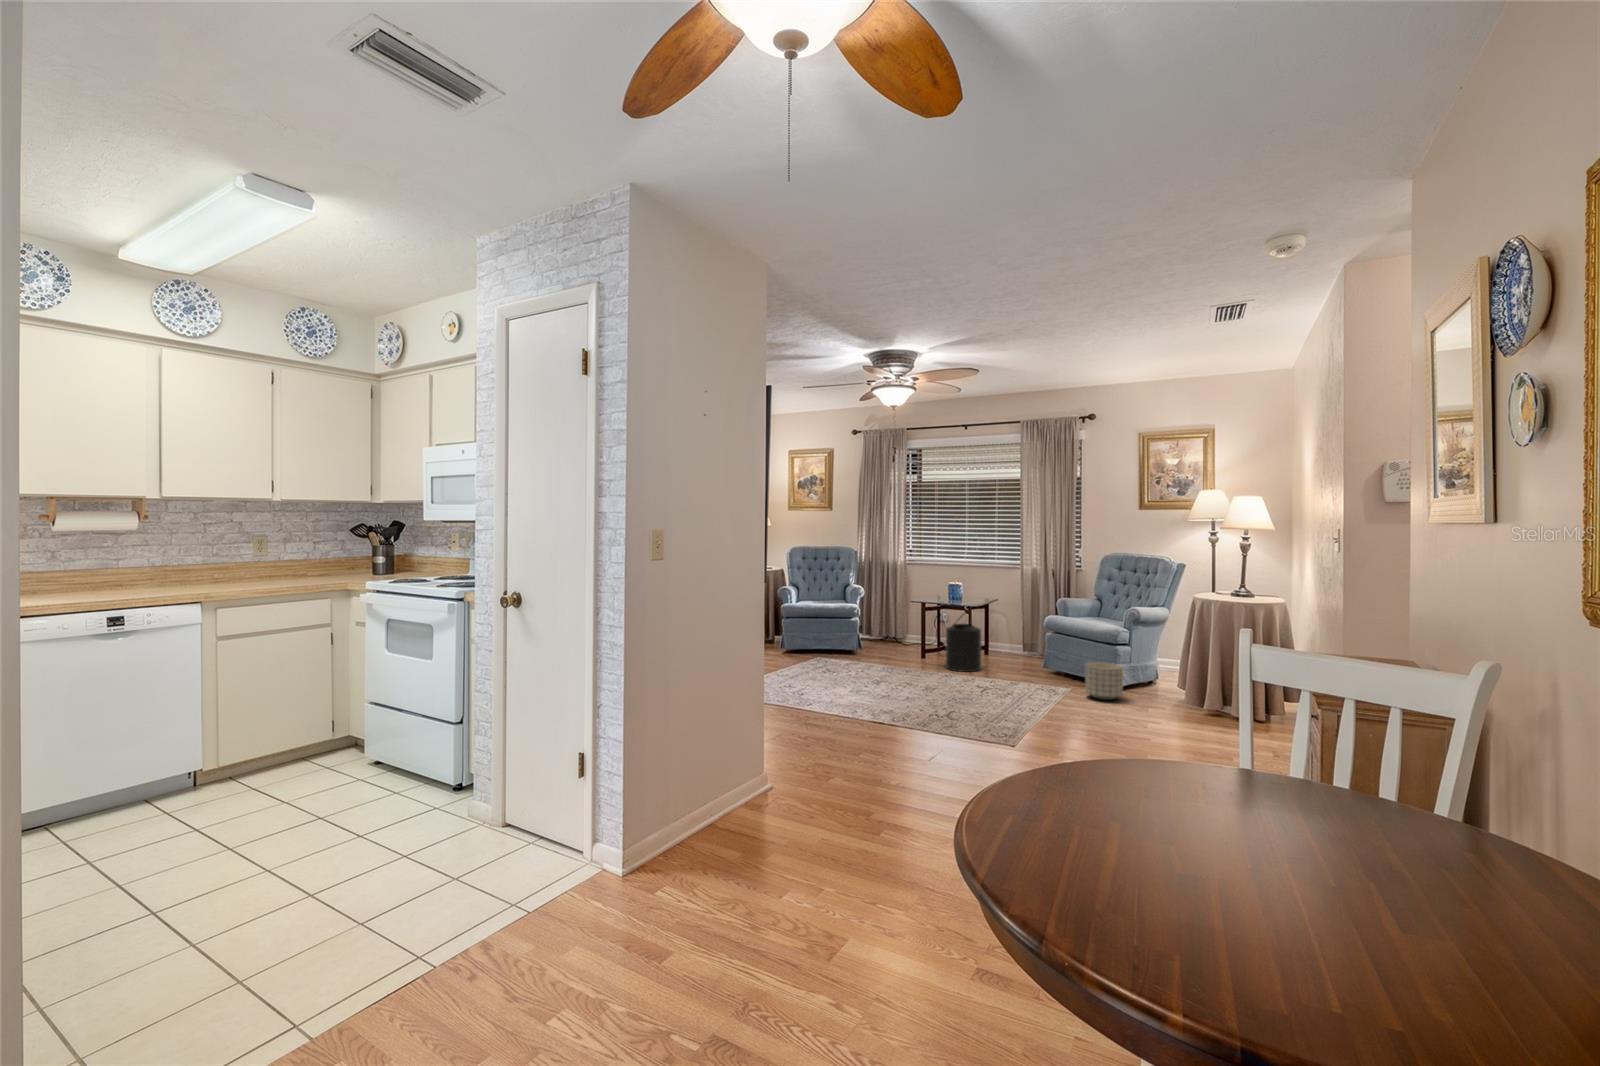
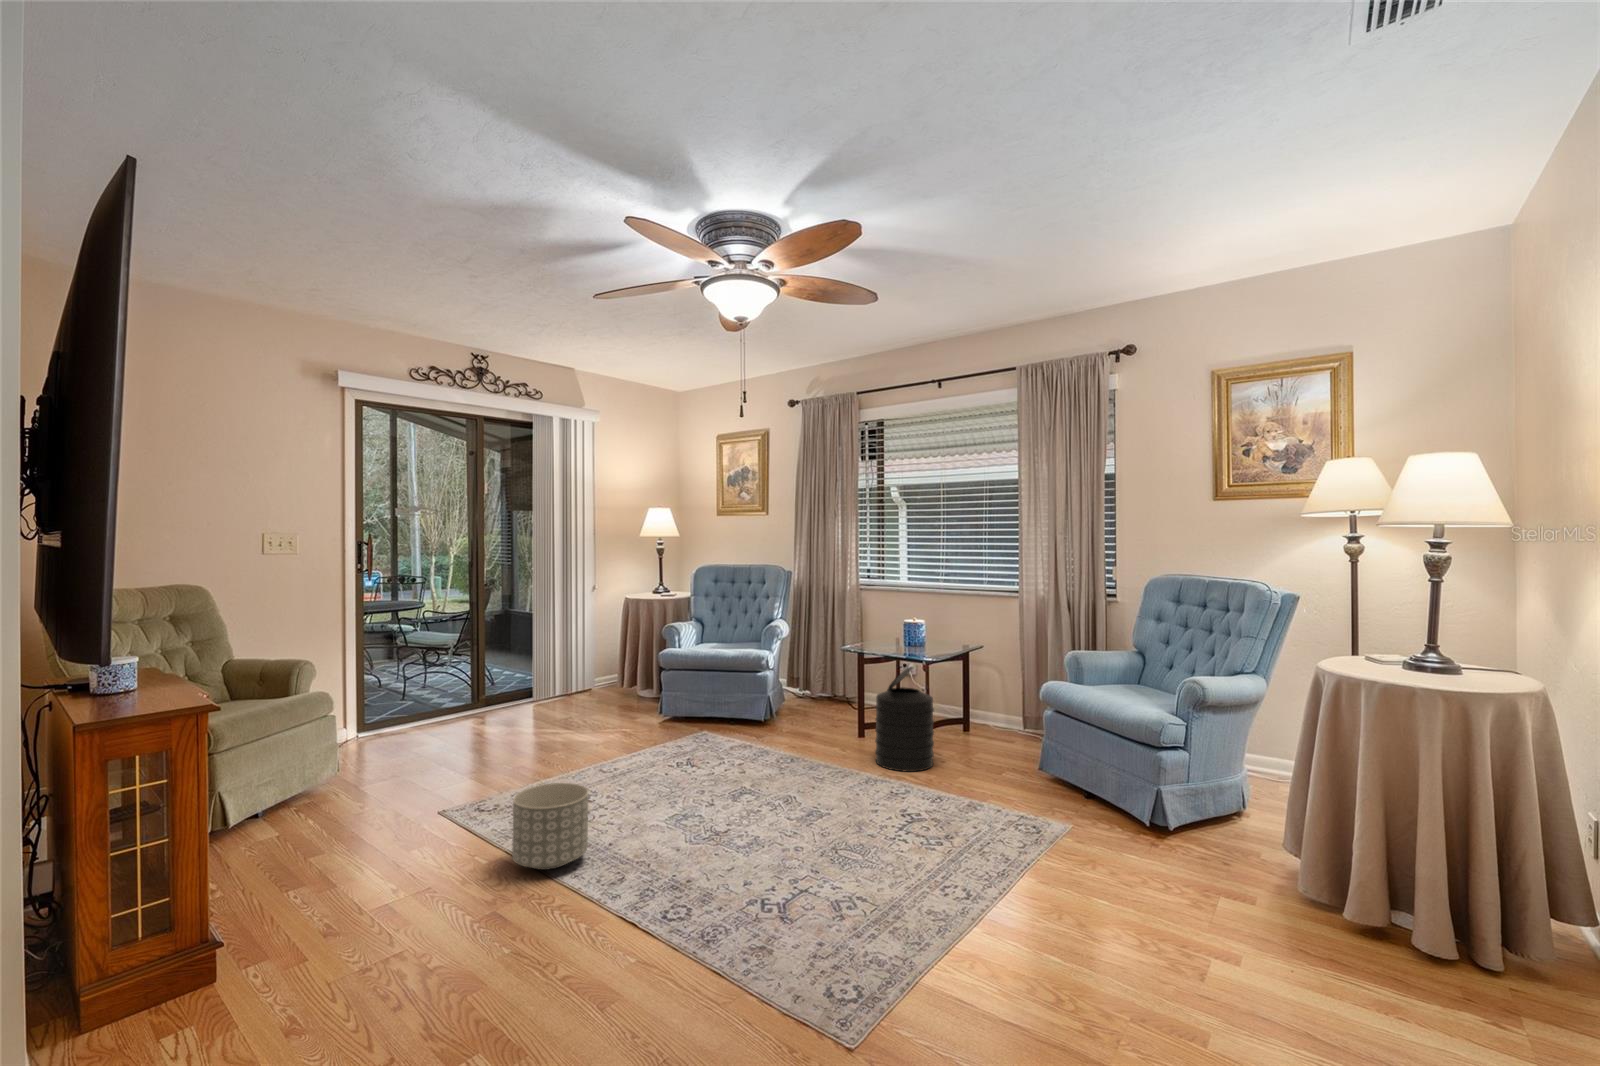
planter: present [1085,662,1123,700] -> present [512,783,588,870]

